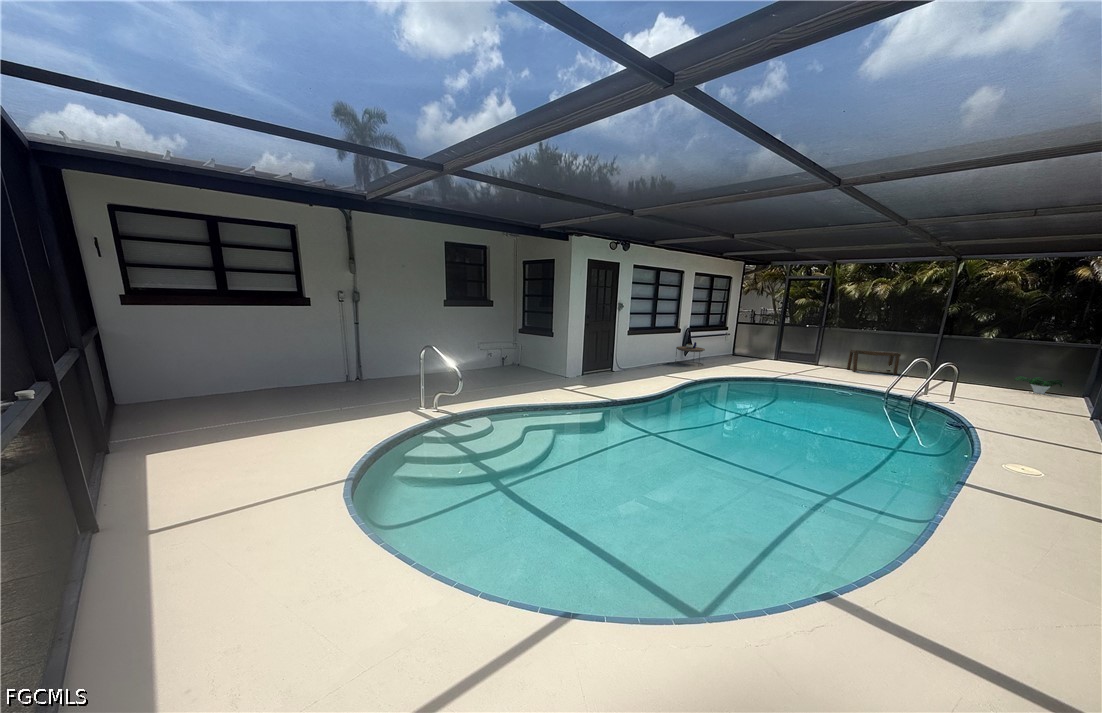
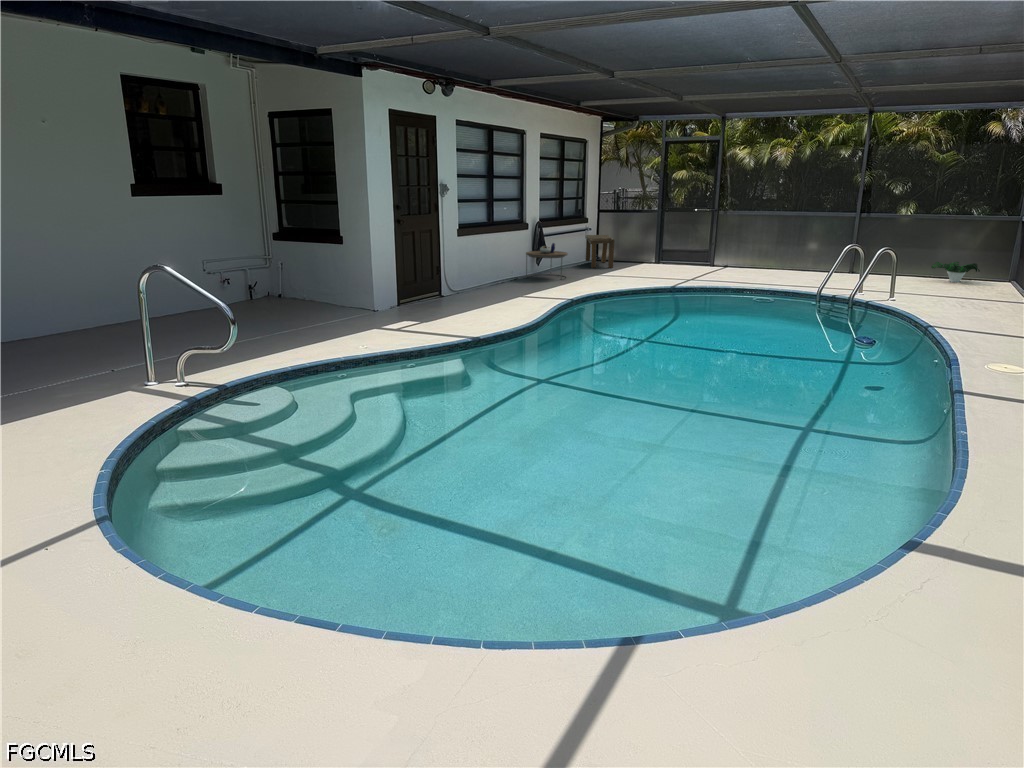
bench: present [847,349,901,375] -> present [586,235,615,268]

